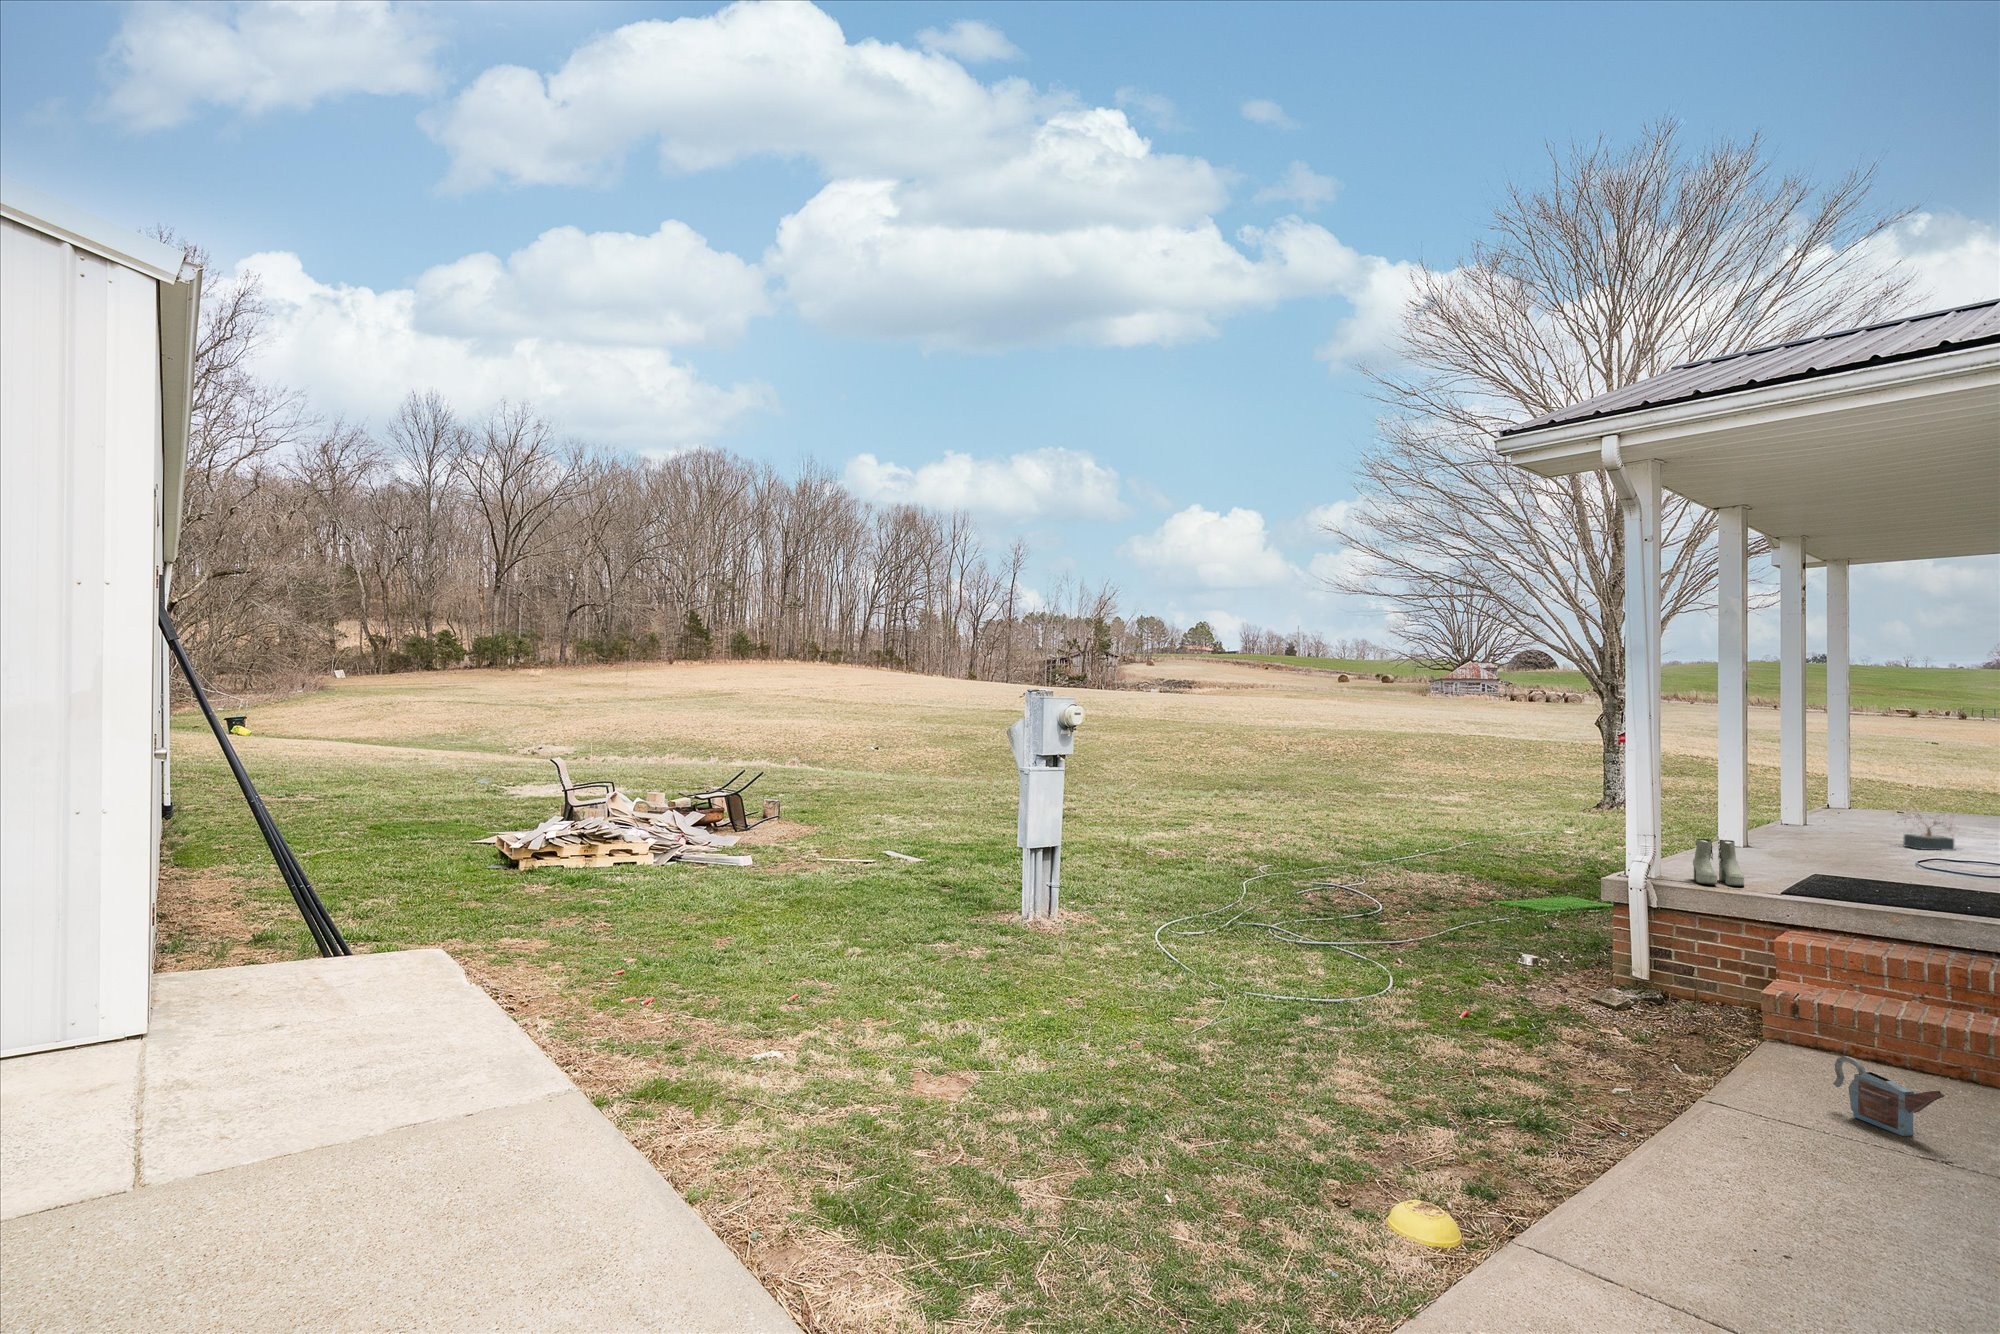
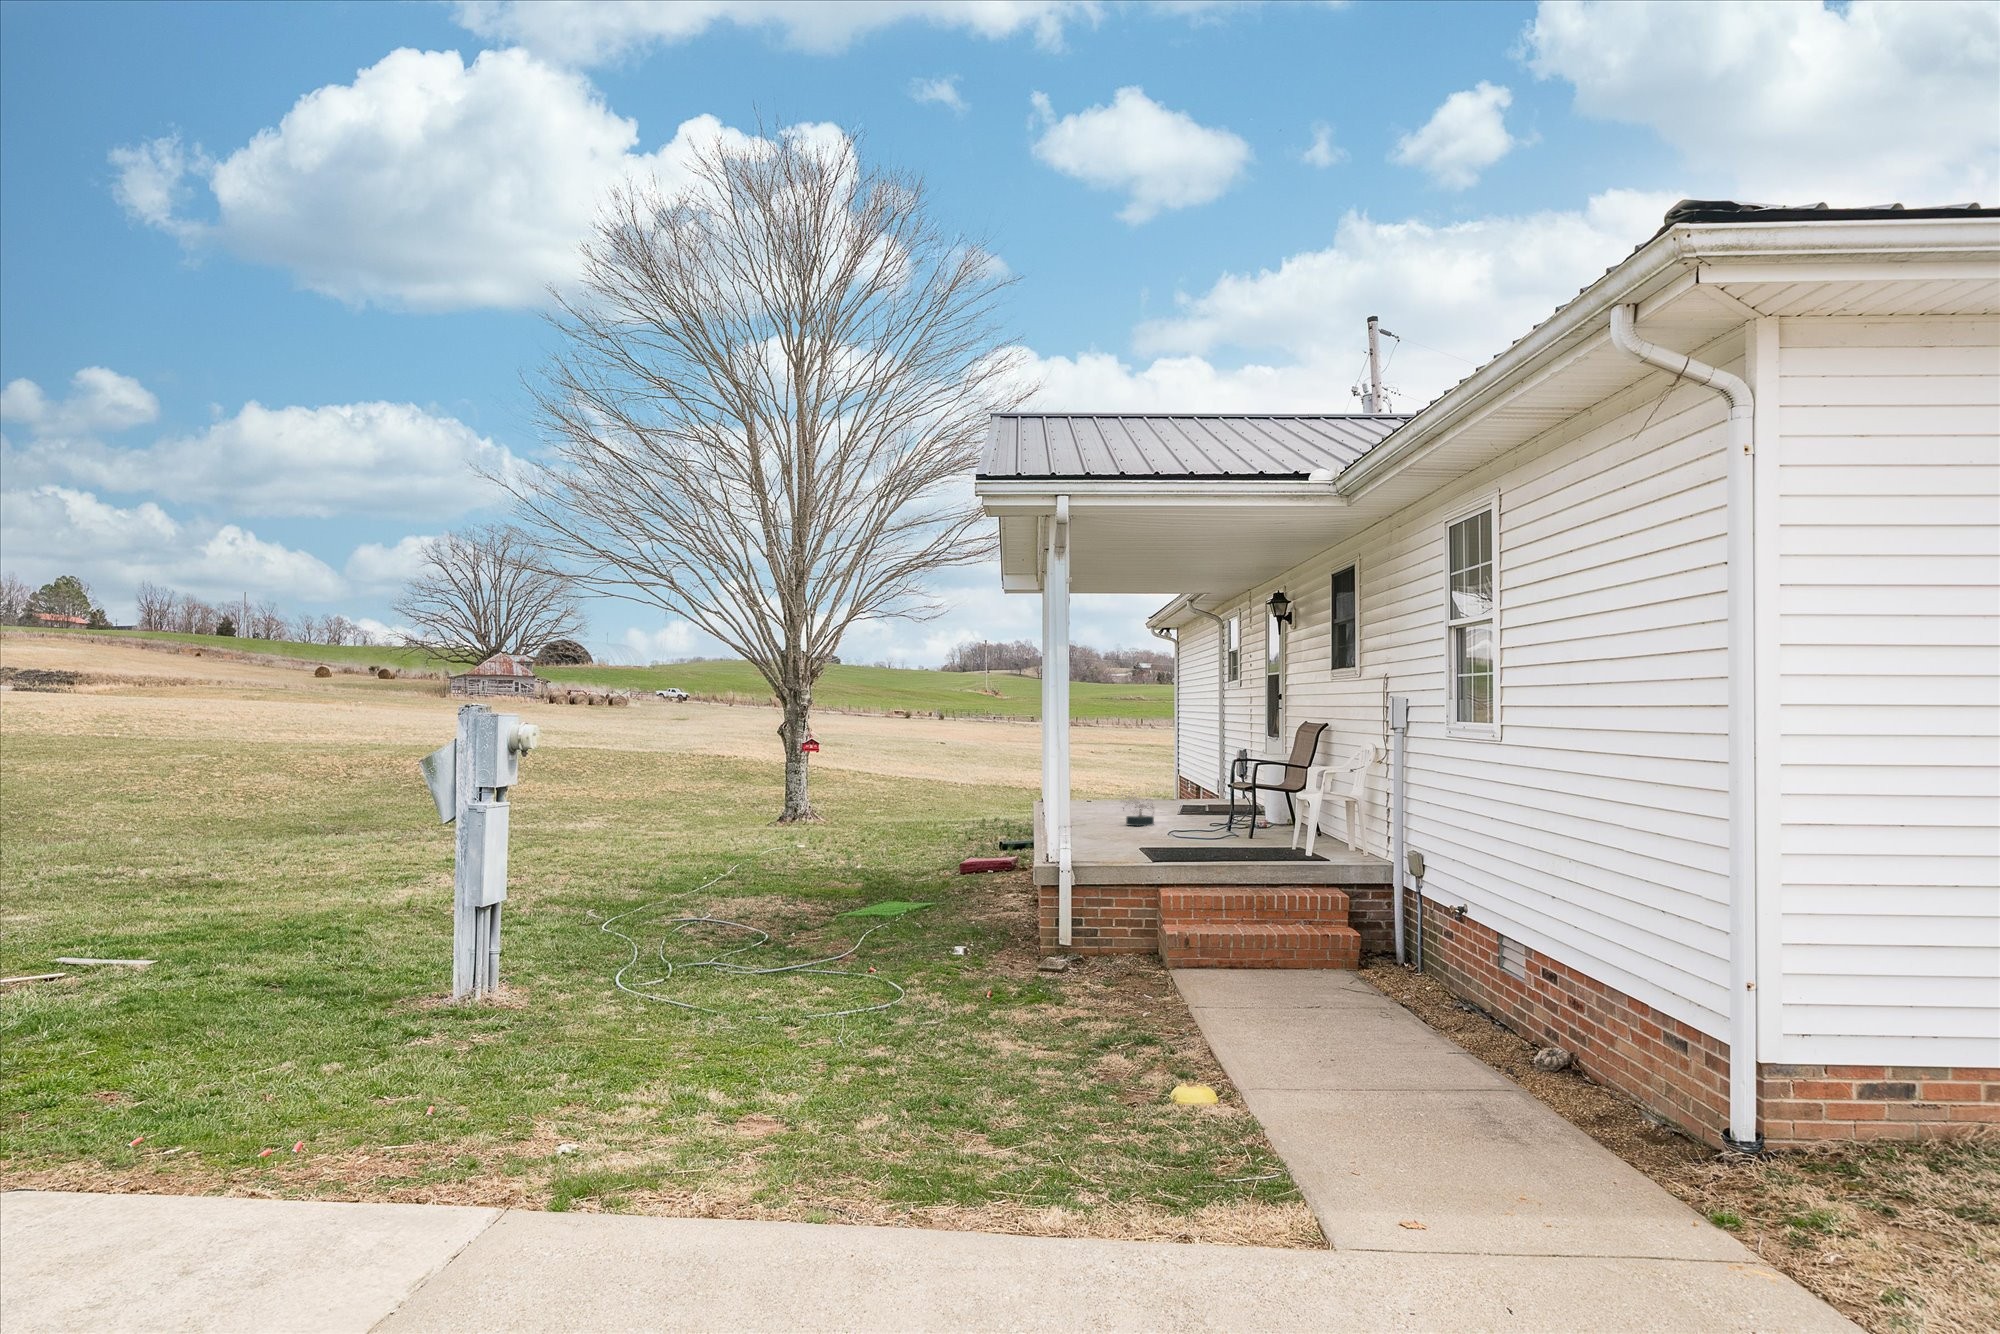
boots: present [1693,839,1744,886] -> none [1081,829,1118,864]
watering can: present [1833,1056,1945,1136] -> none [1256,959,1321,1000]

